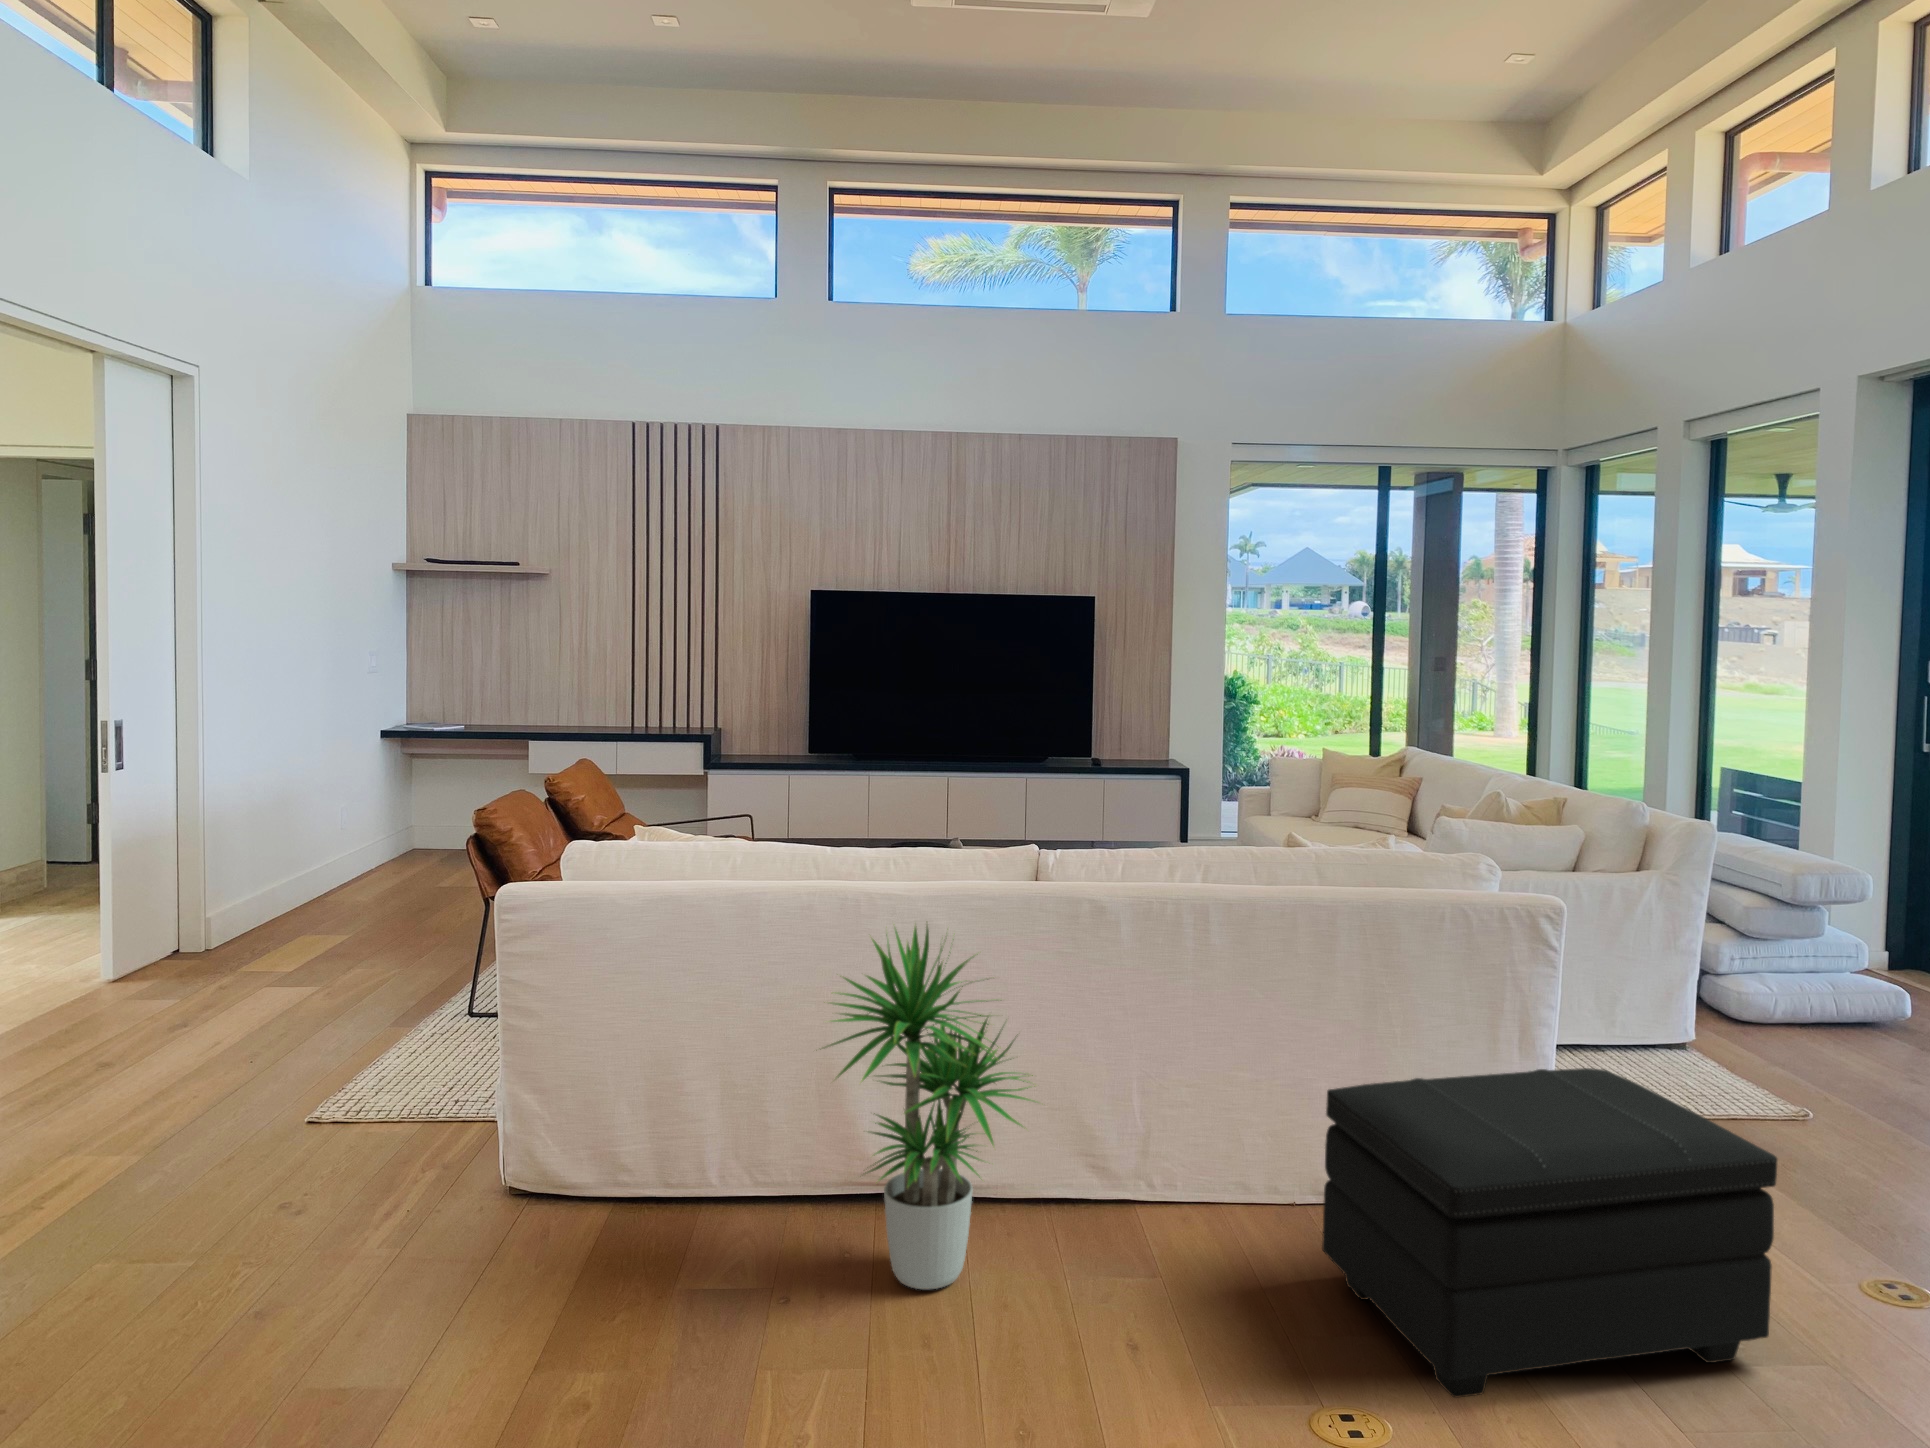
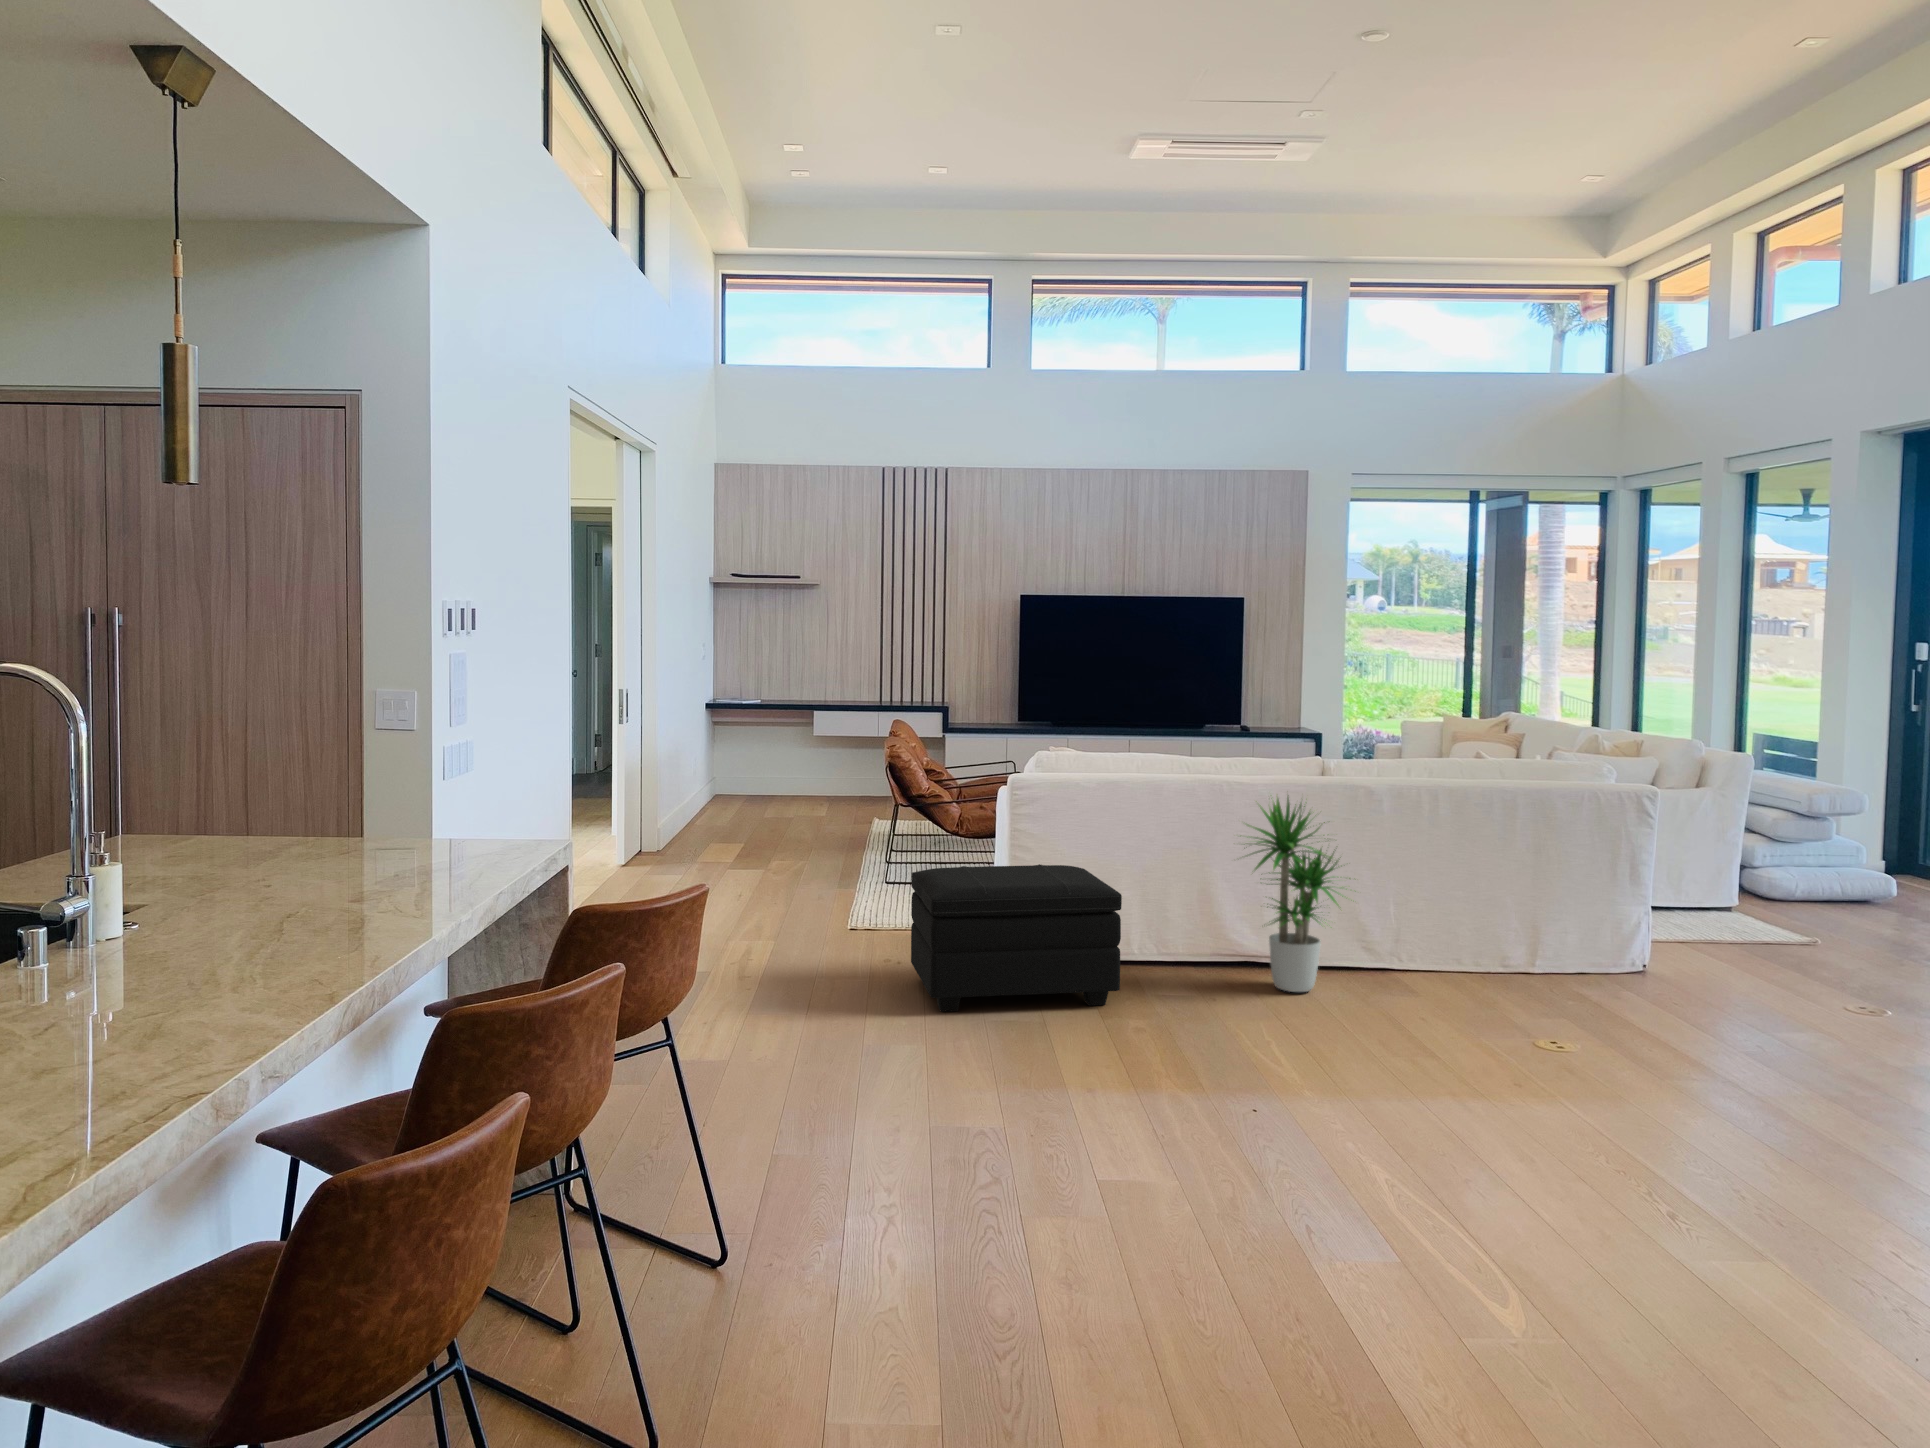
footstool: present [1322,1068,1777,1398] -> present [911,864,1122,1012]

